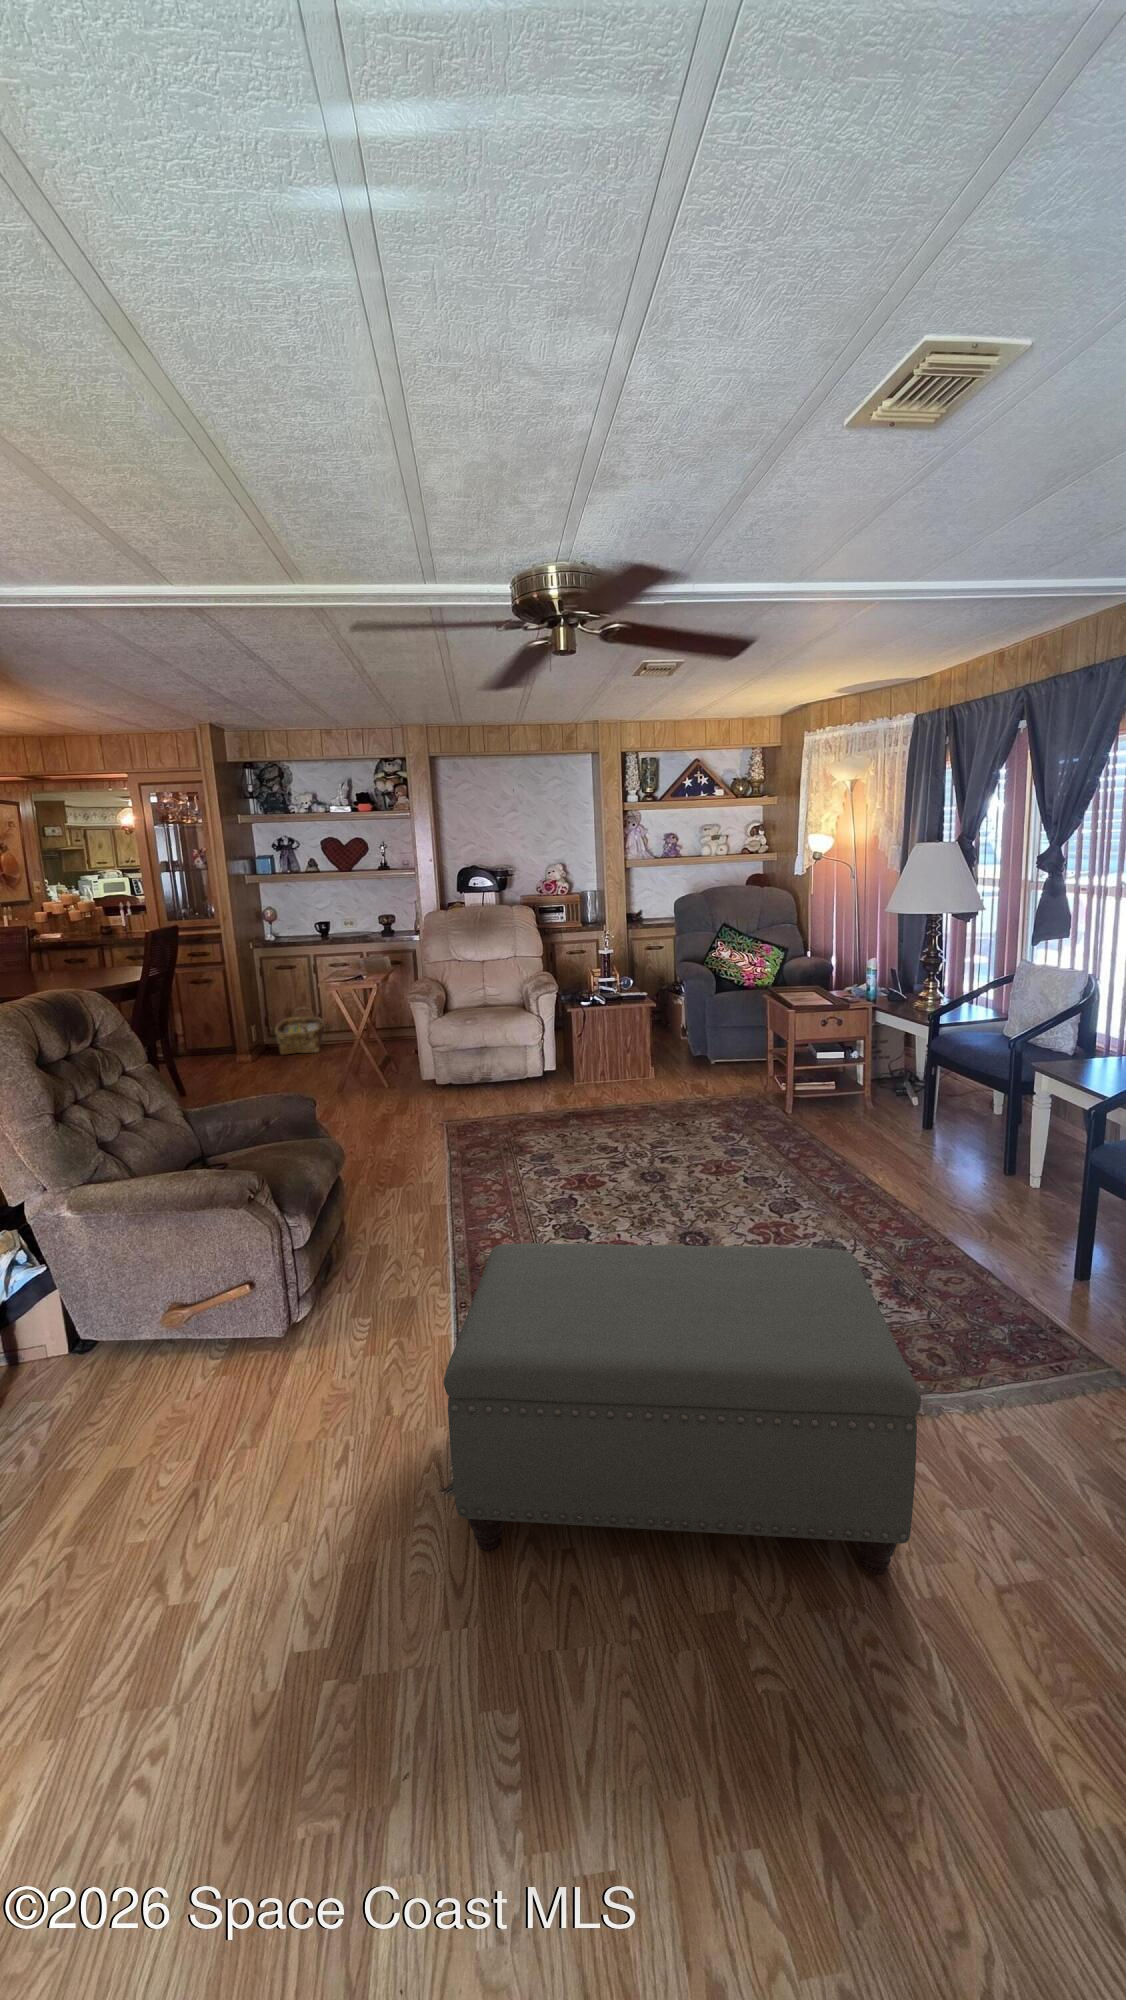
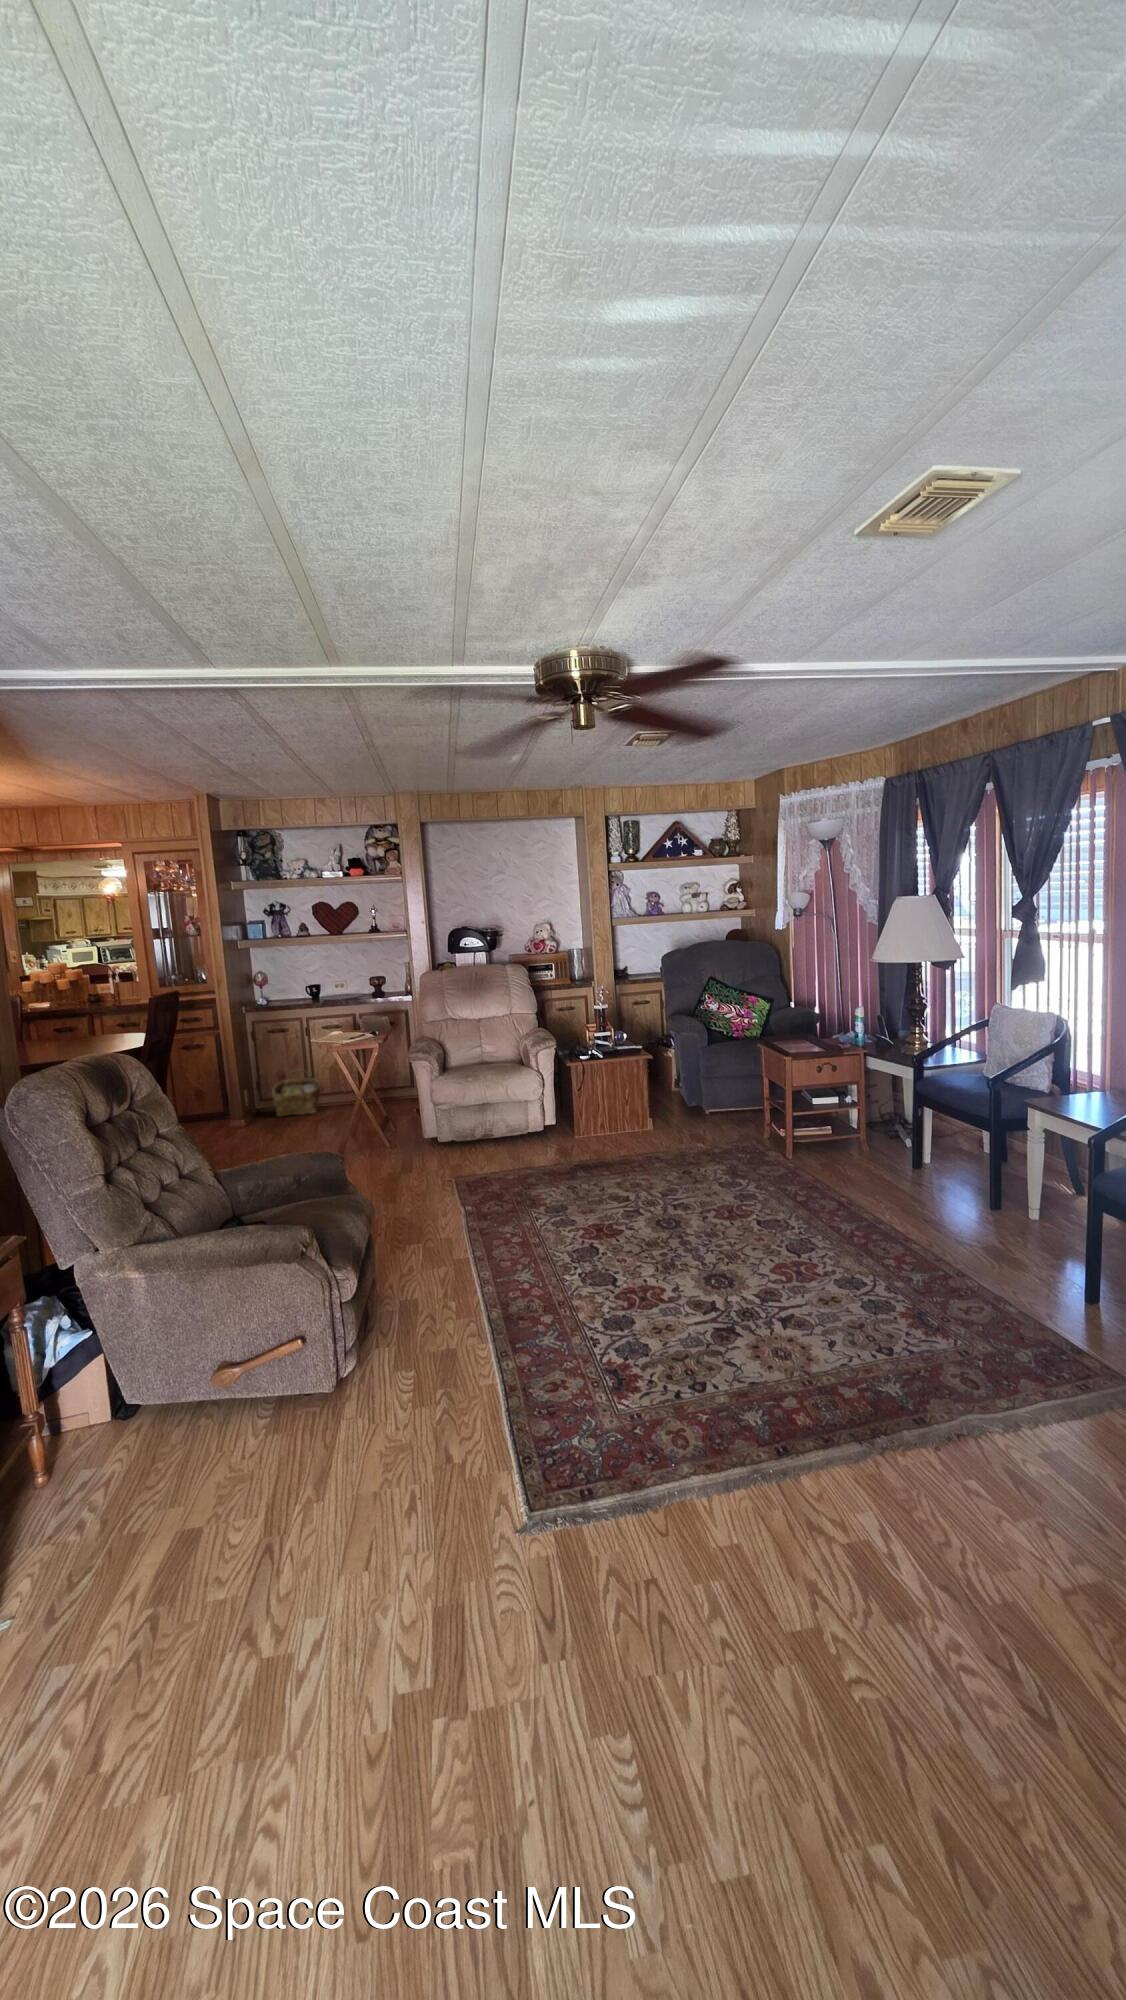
ottoman: present [444,1243,921,1575] -> none [532,1277,983,1586]

